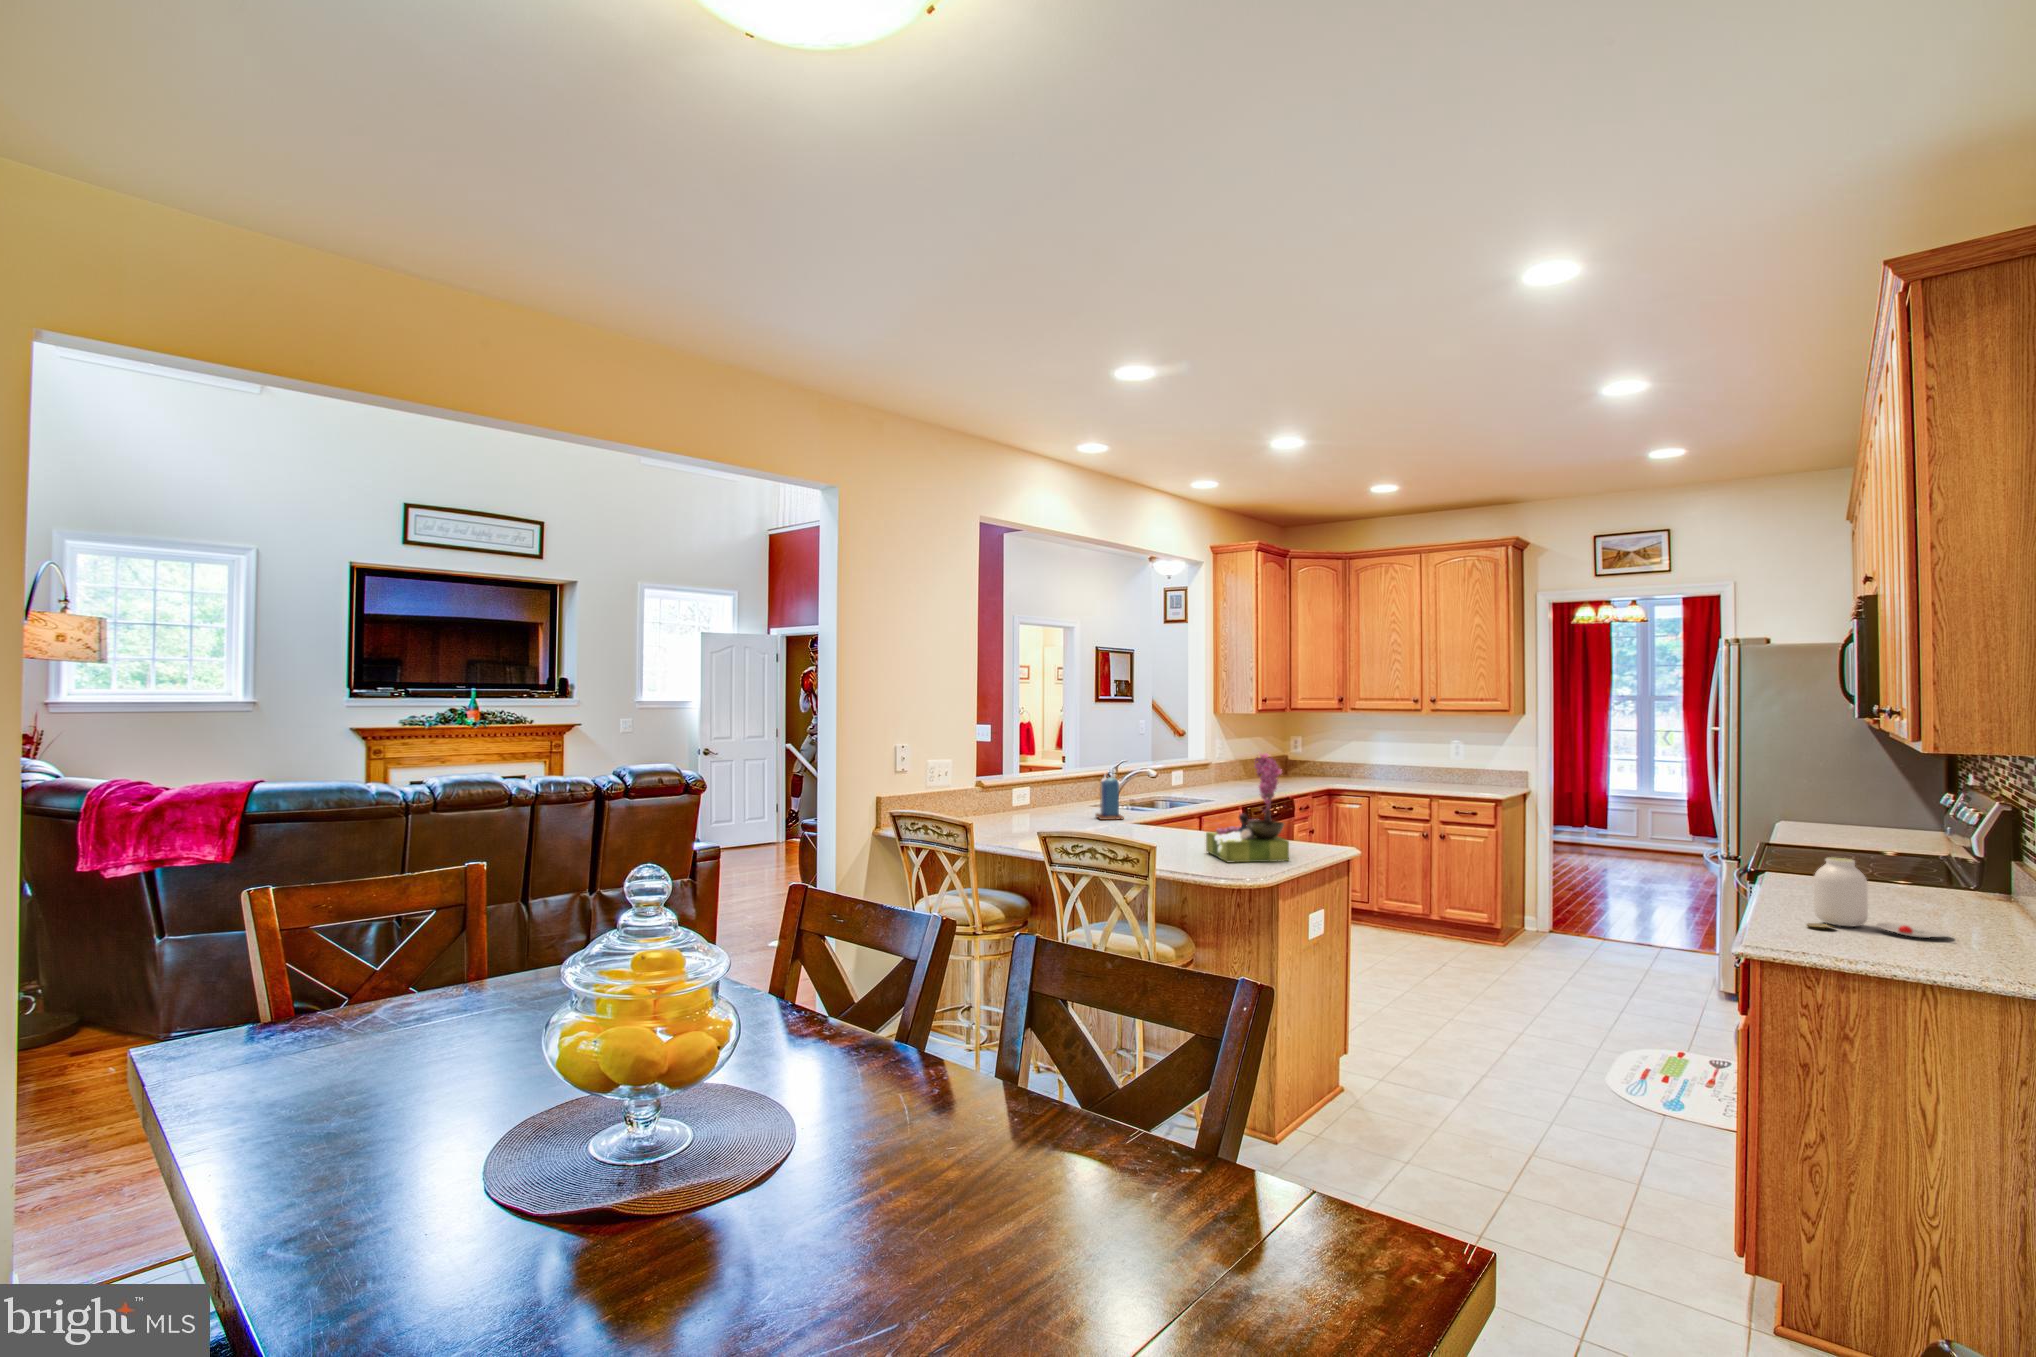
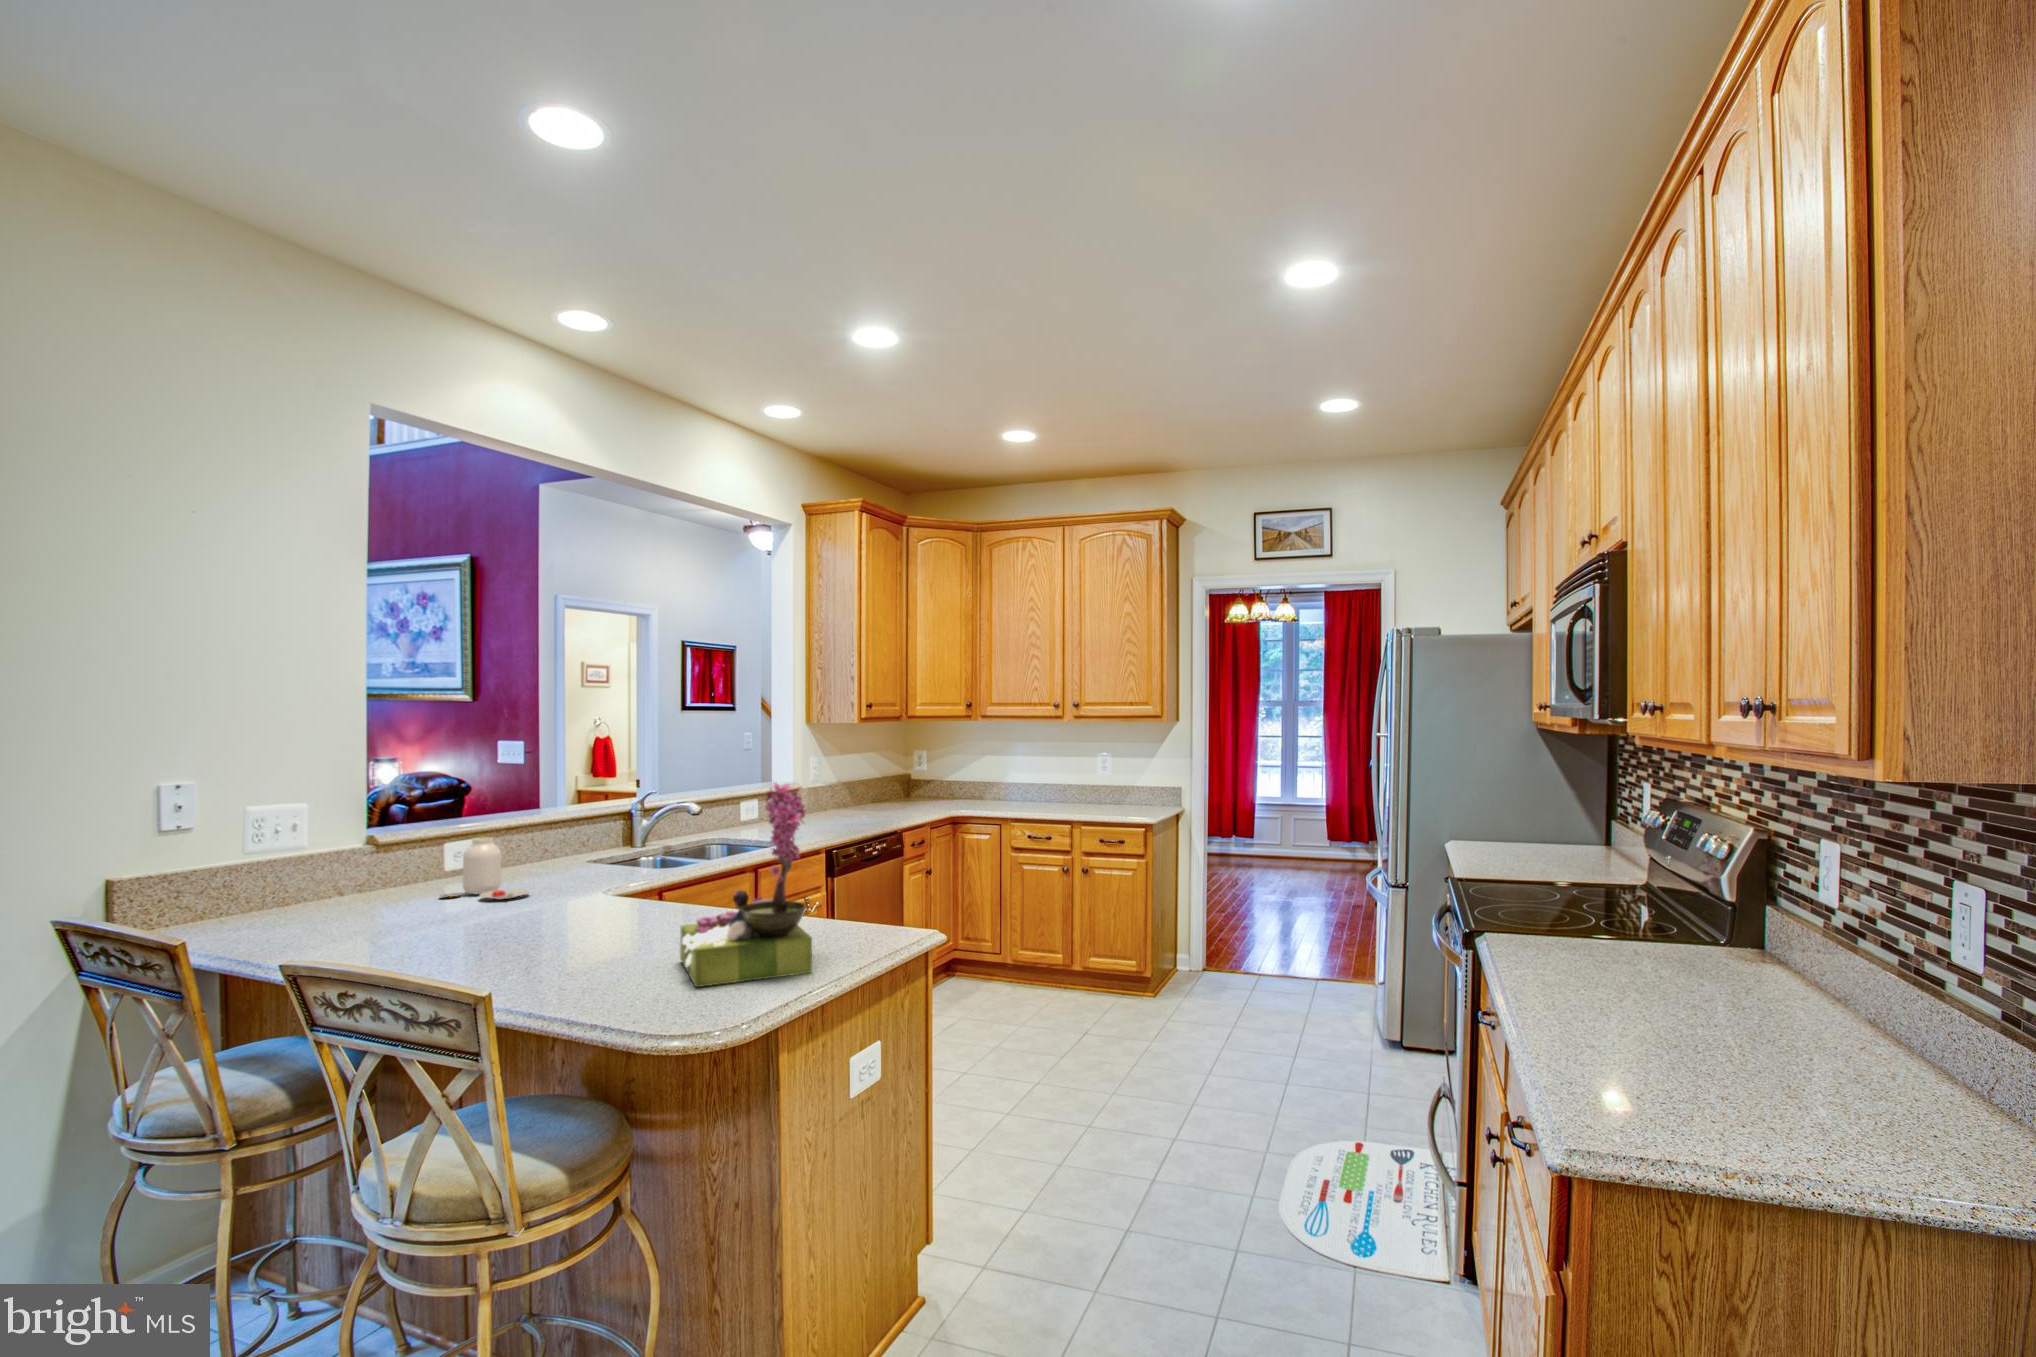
candle: present [1096,777,1124,820] -> none [573,816,616,891]
jar: present [1807,857,1951,938] -> present [442,837,529,899]

